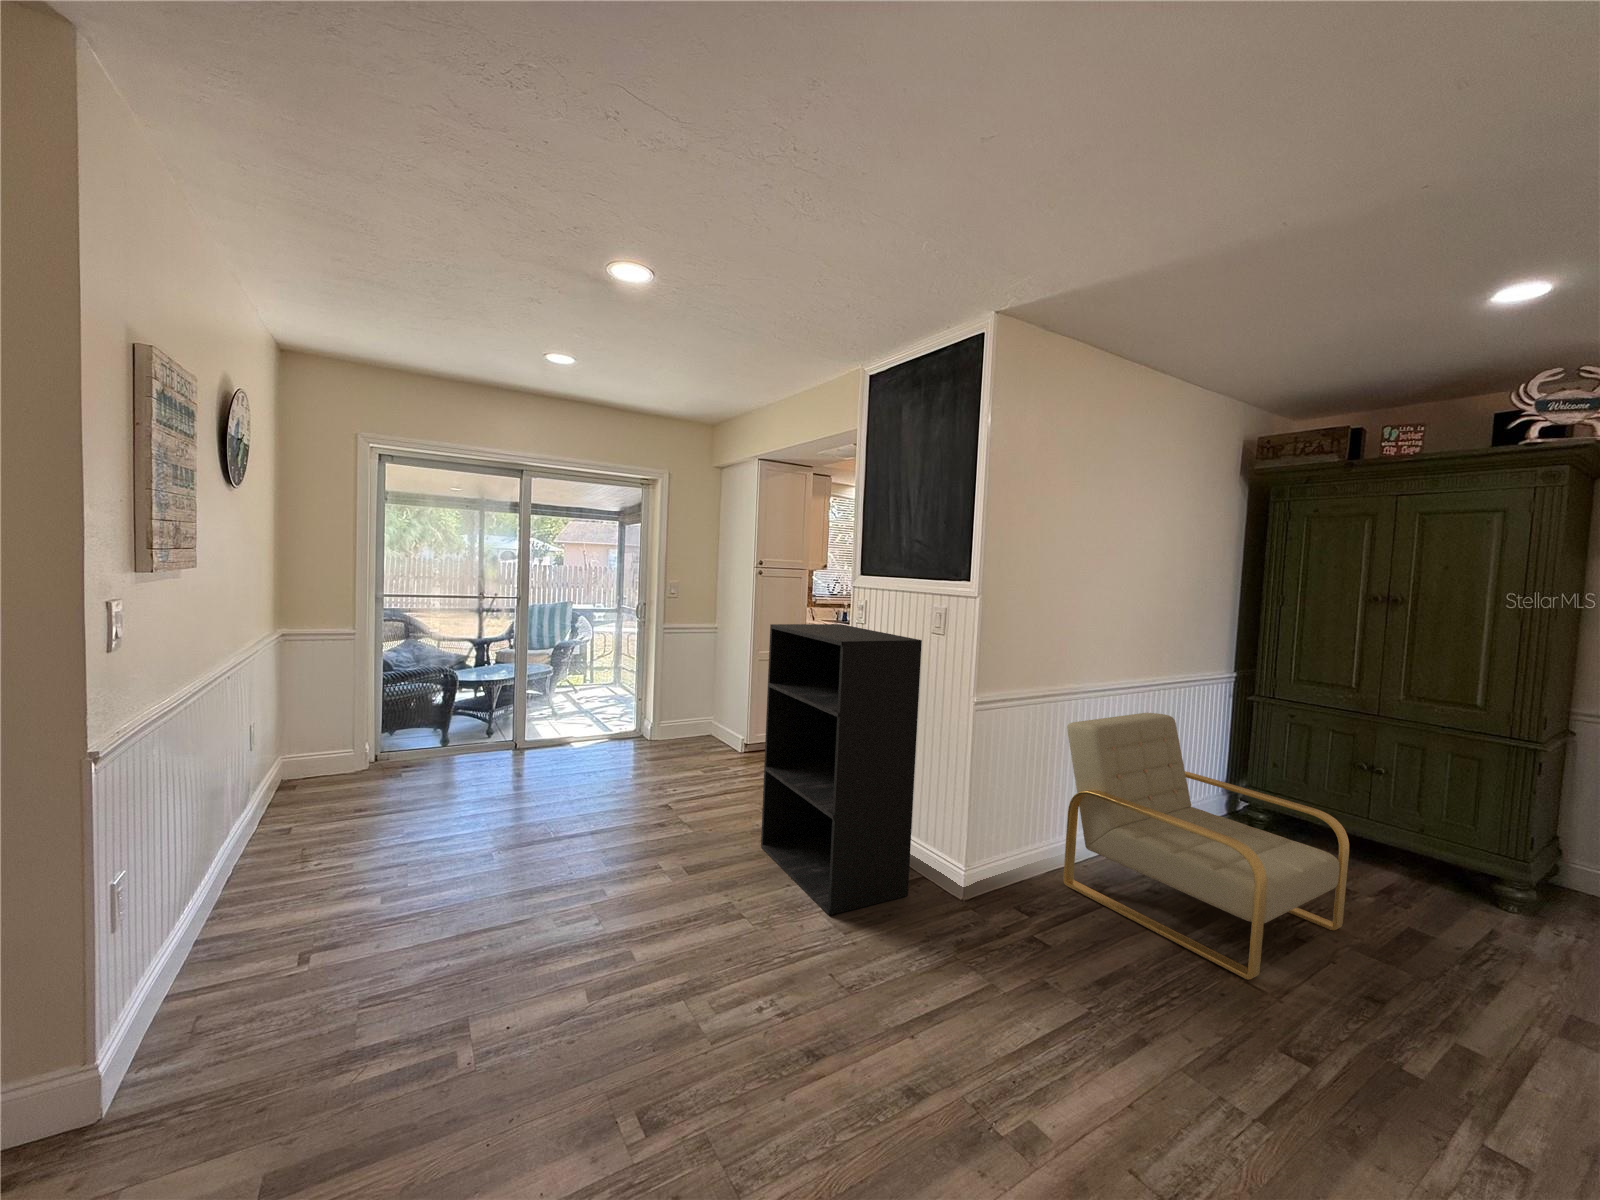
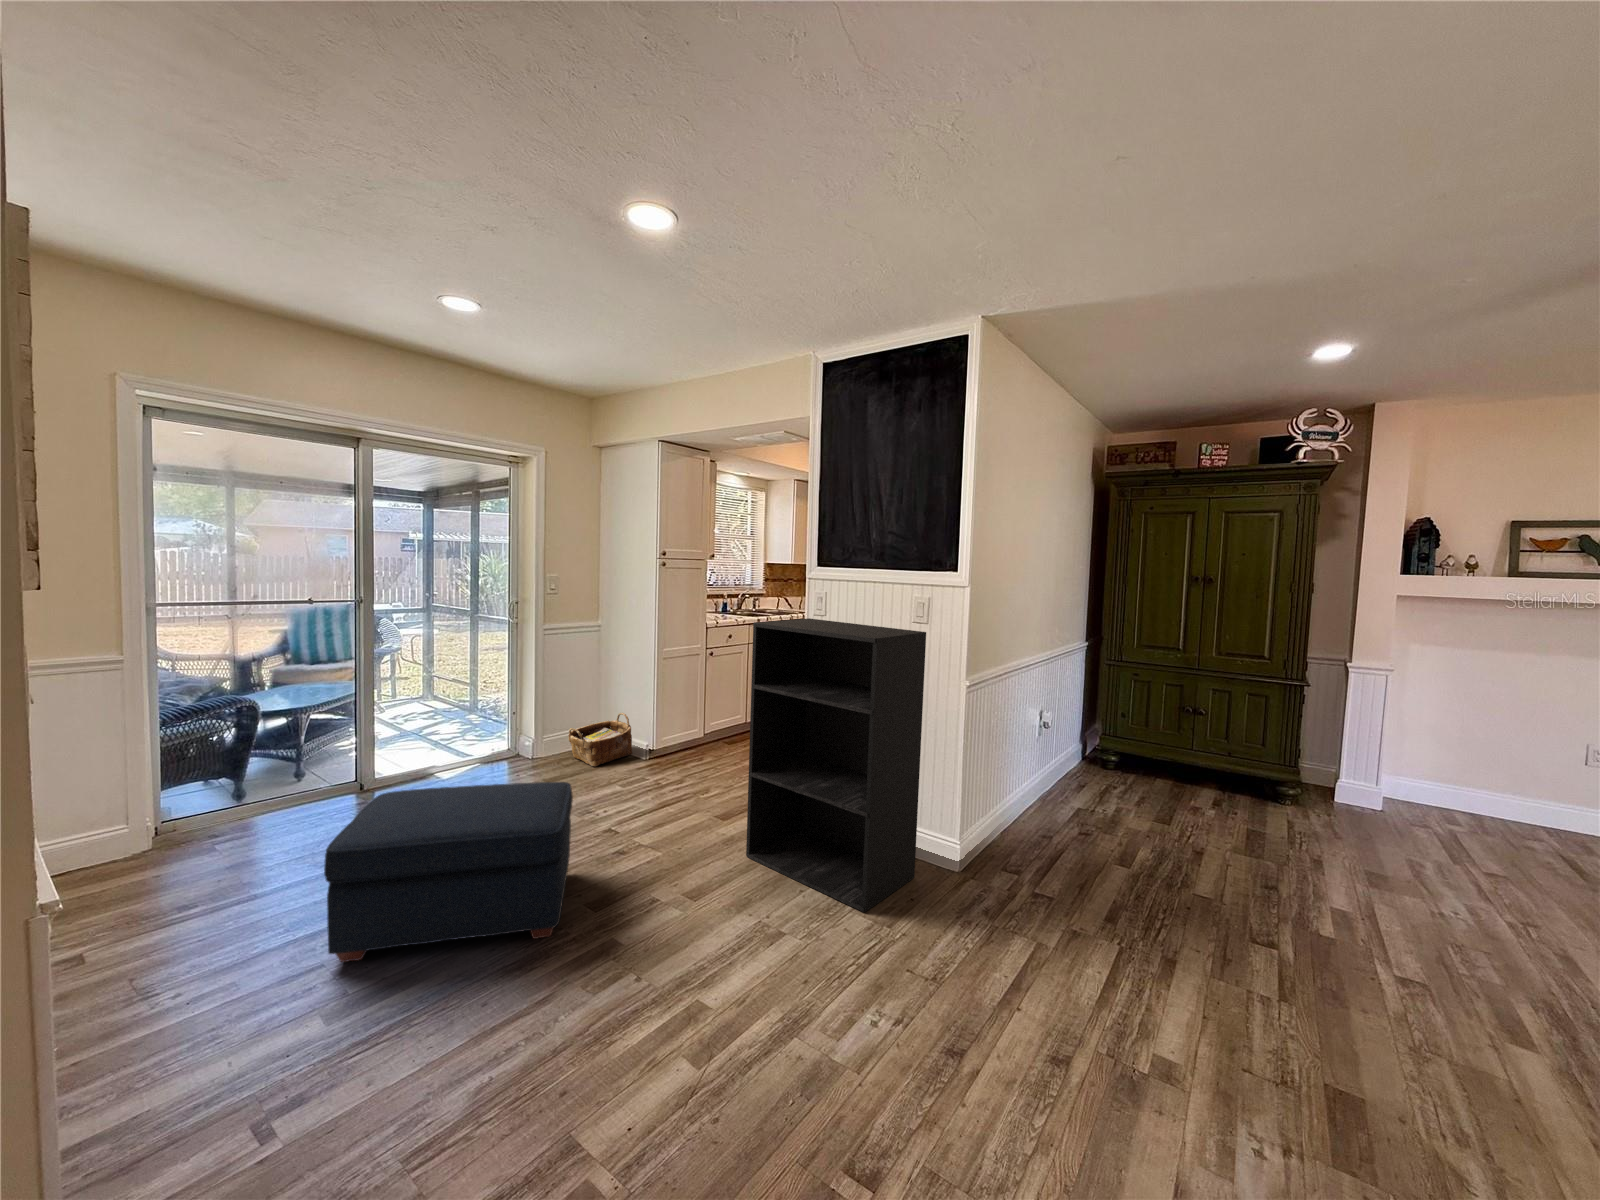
woven basket: none [675,708,731,753] -> present [568,713,632,766]
armchair: present [1063,713,1349,980] -> none [1018,682,1218,890]
ottoman: none [407,744,612,877] -> present [324,782,573,962]

